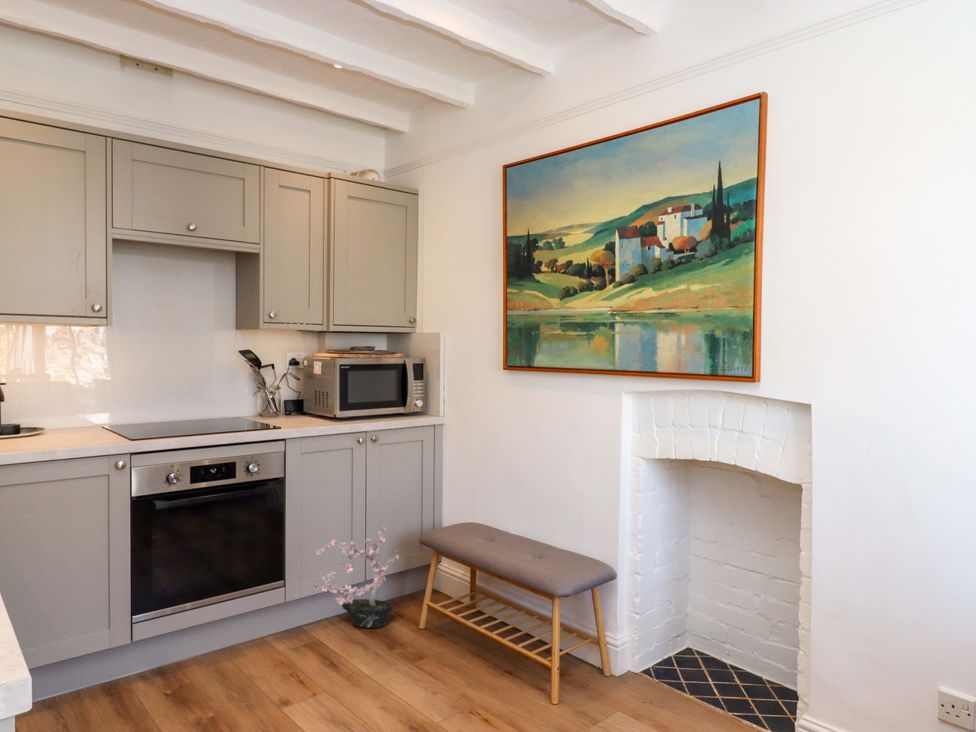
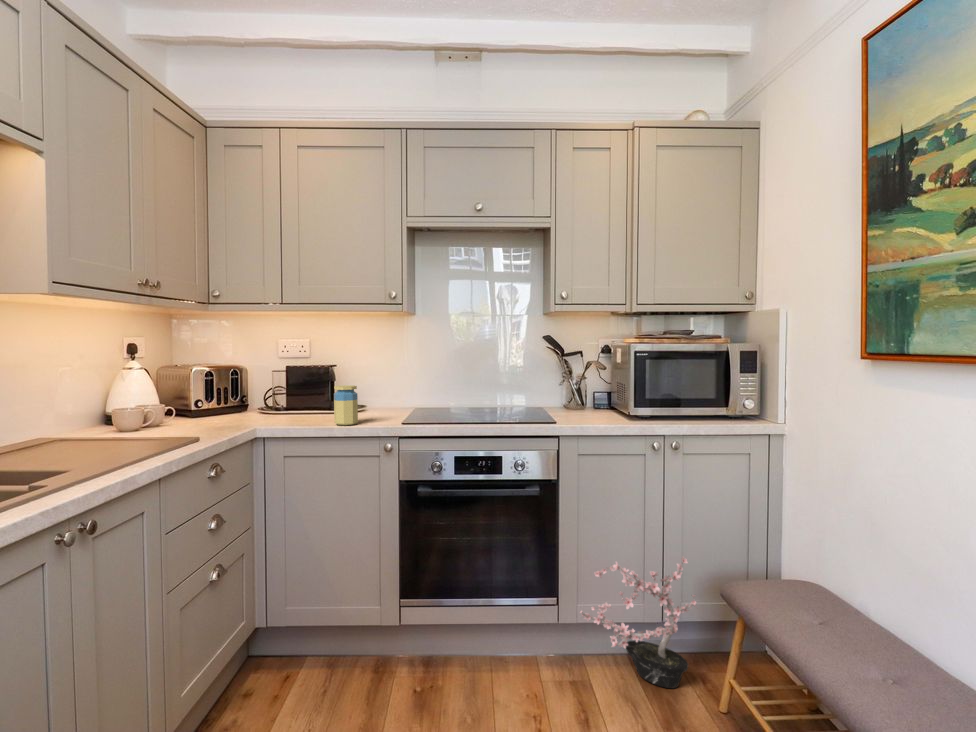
jar: none [49,403,79,446] -> present [334,385,358,425]

